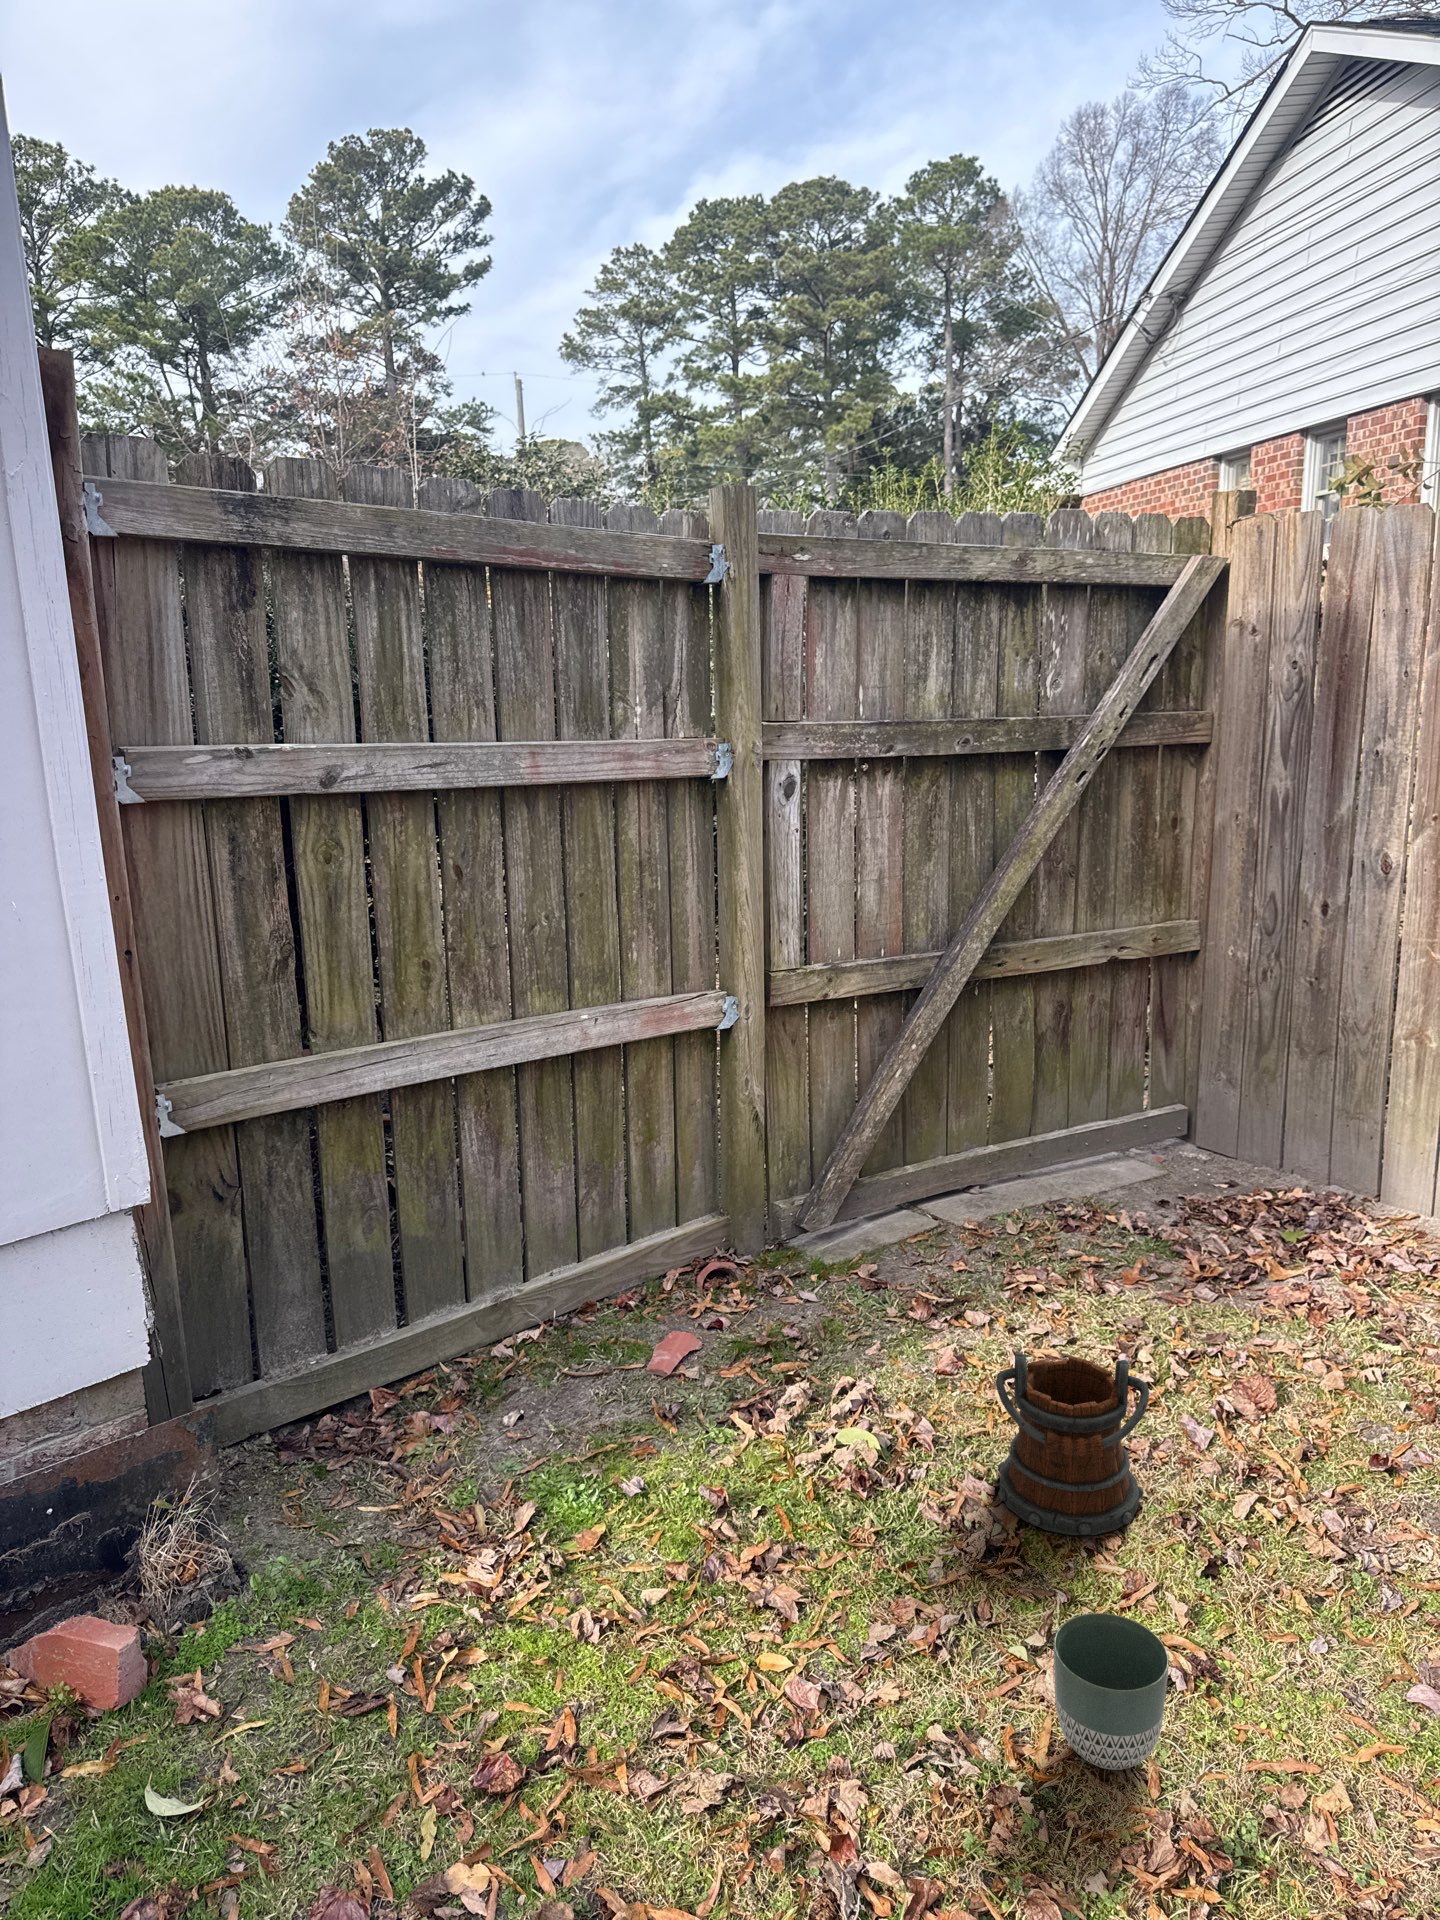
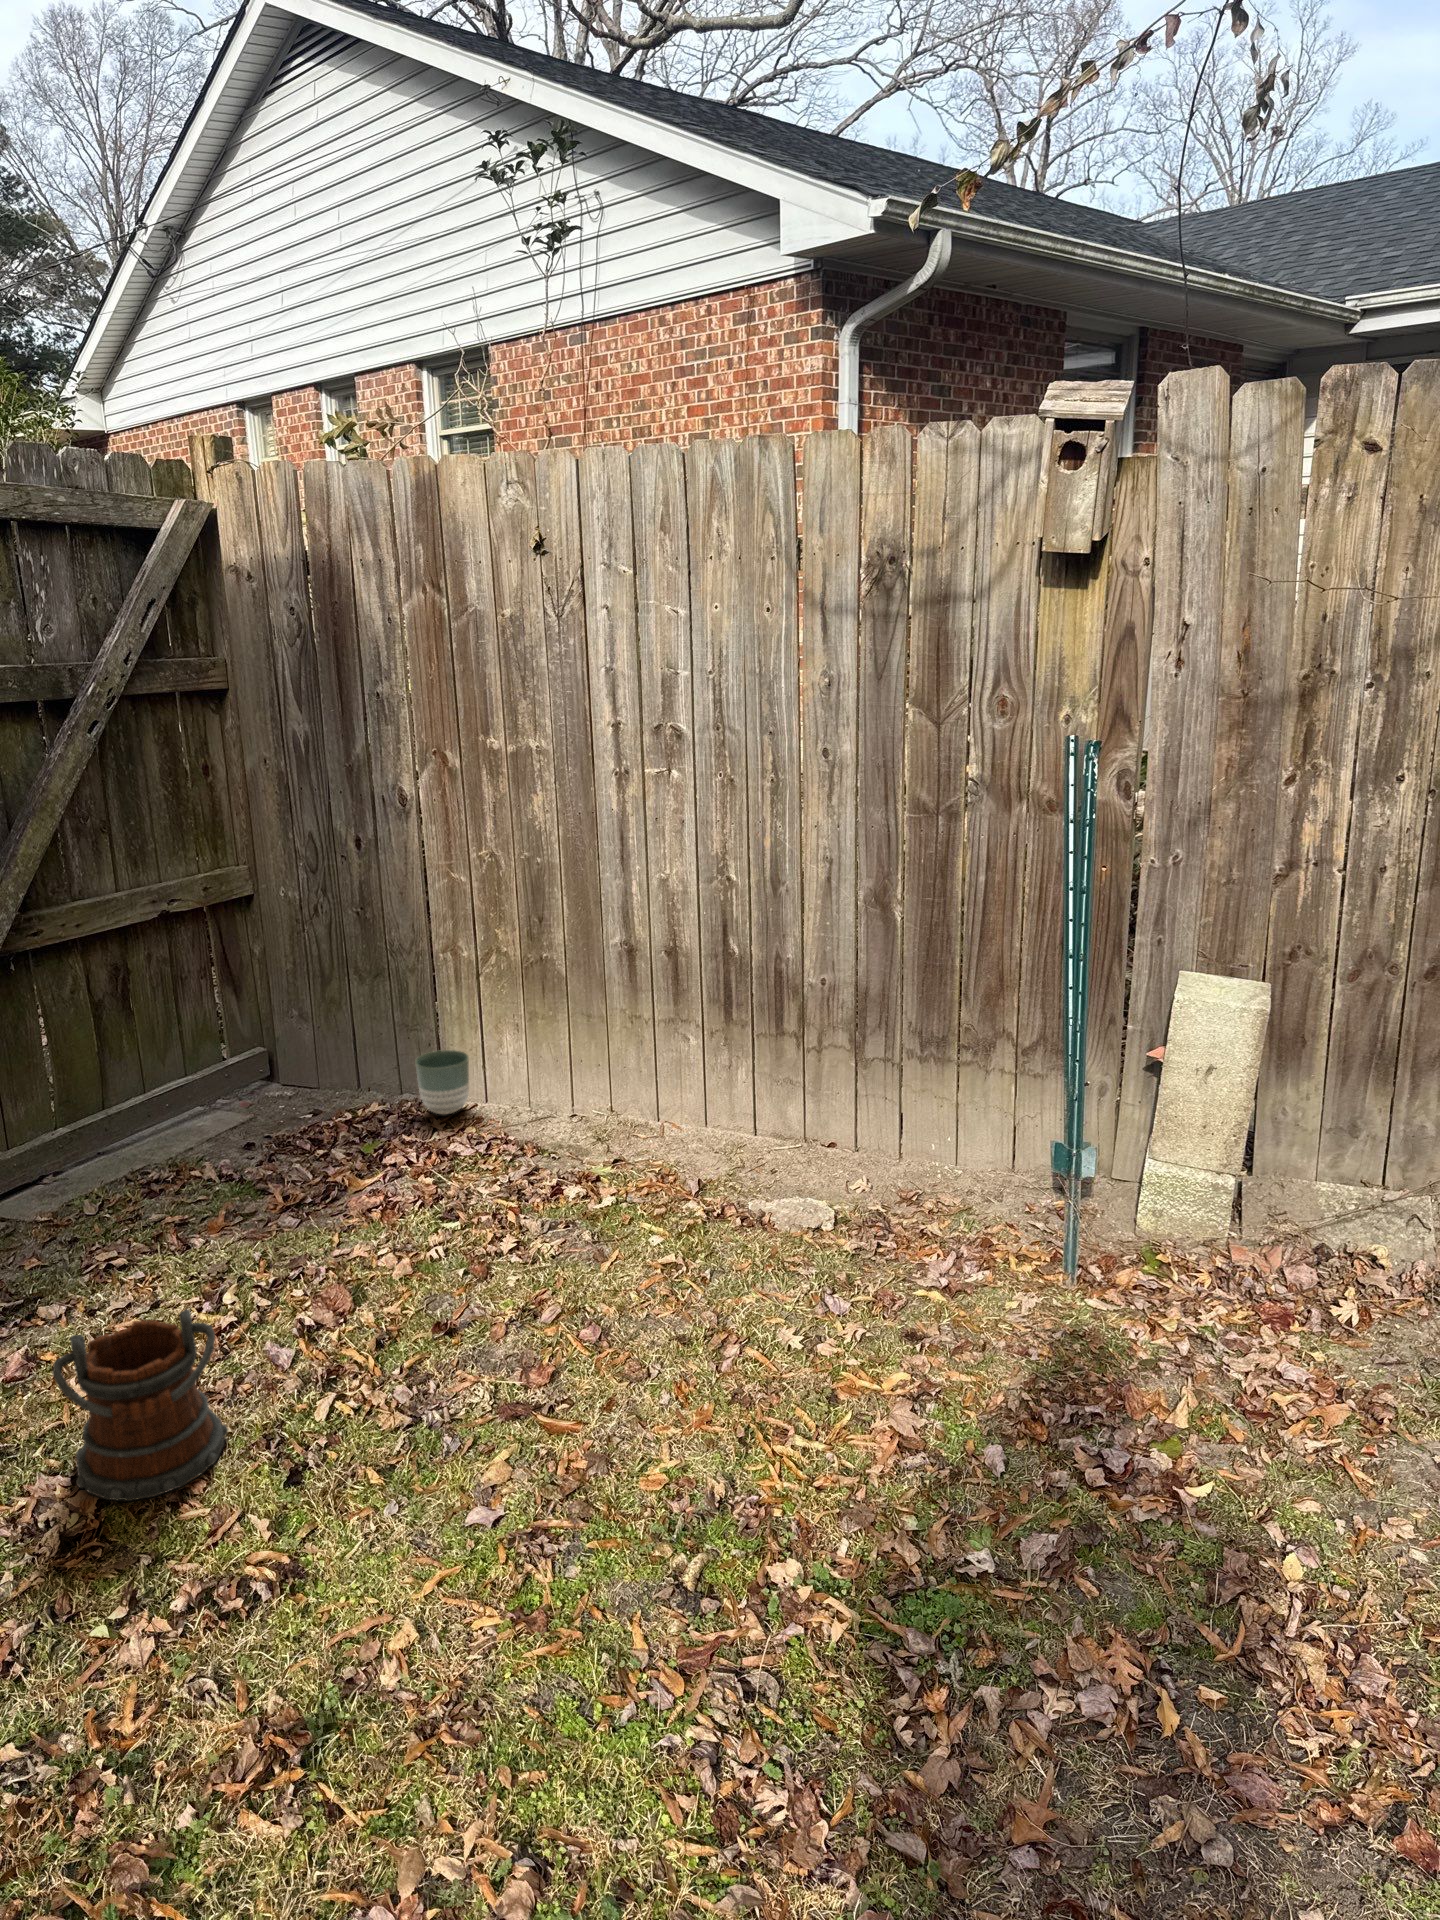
planter: present [1054,1613,1169,1770] -> present [415,1050,469,1115]

